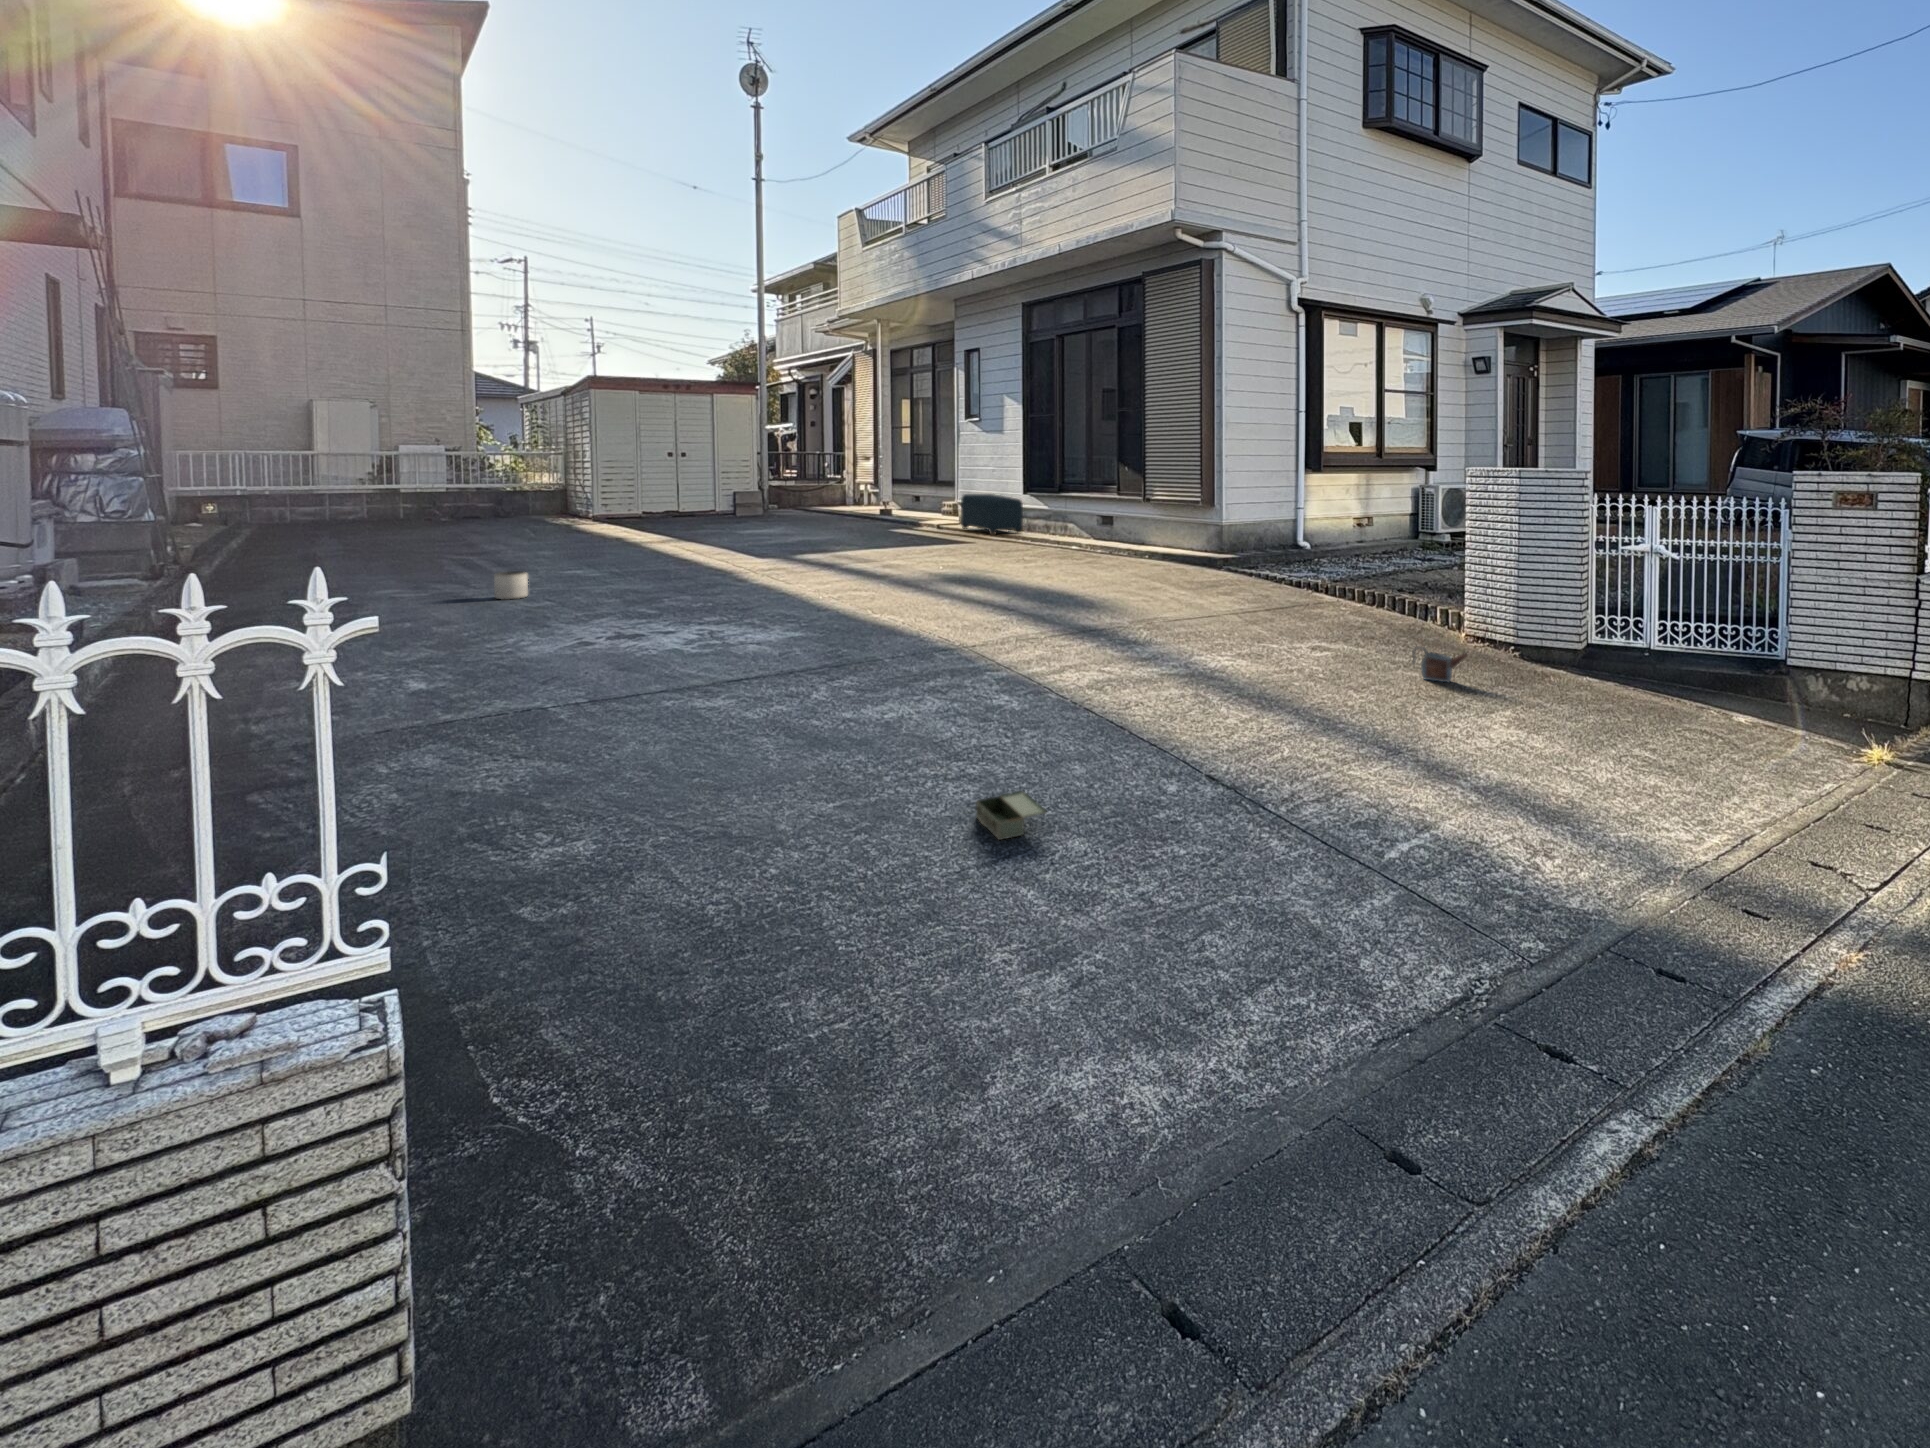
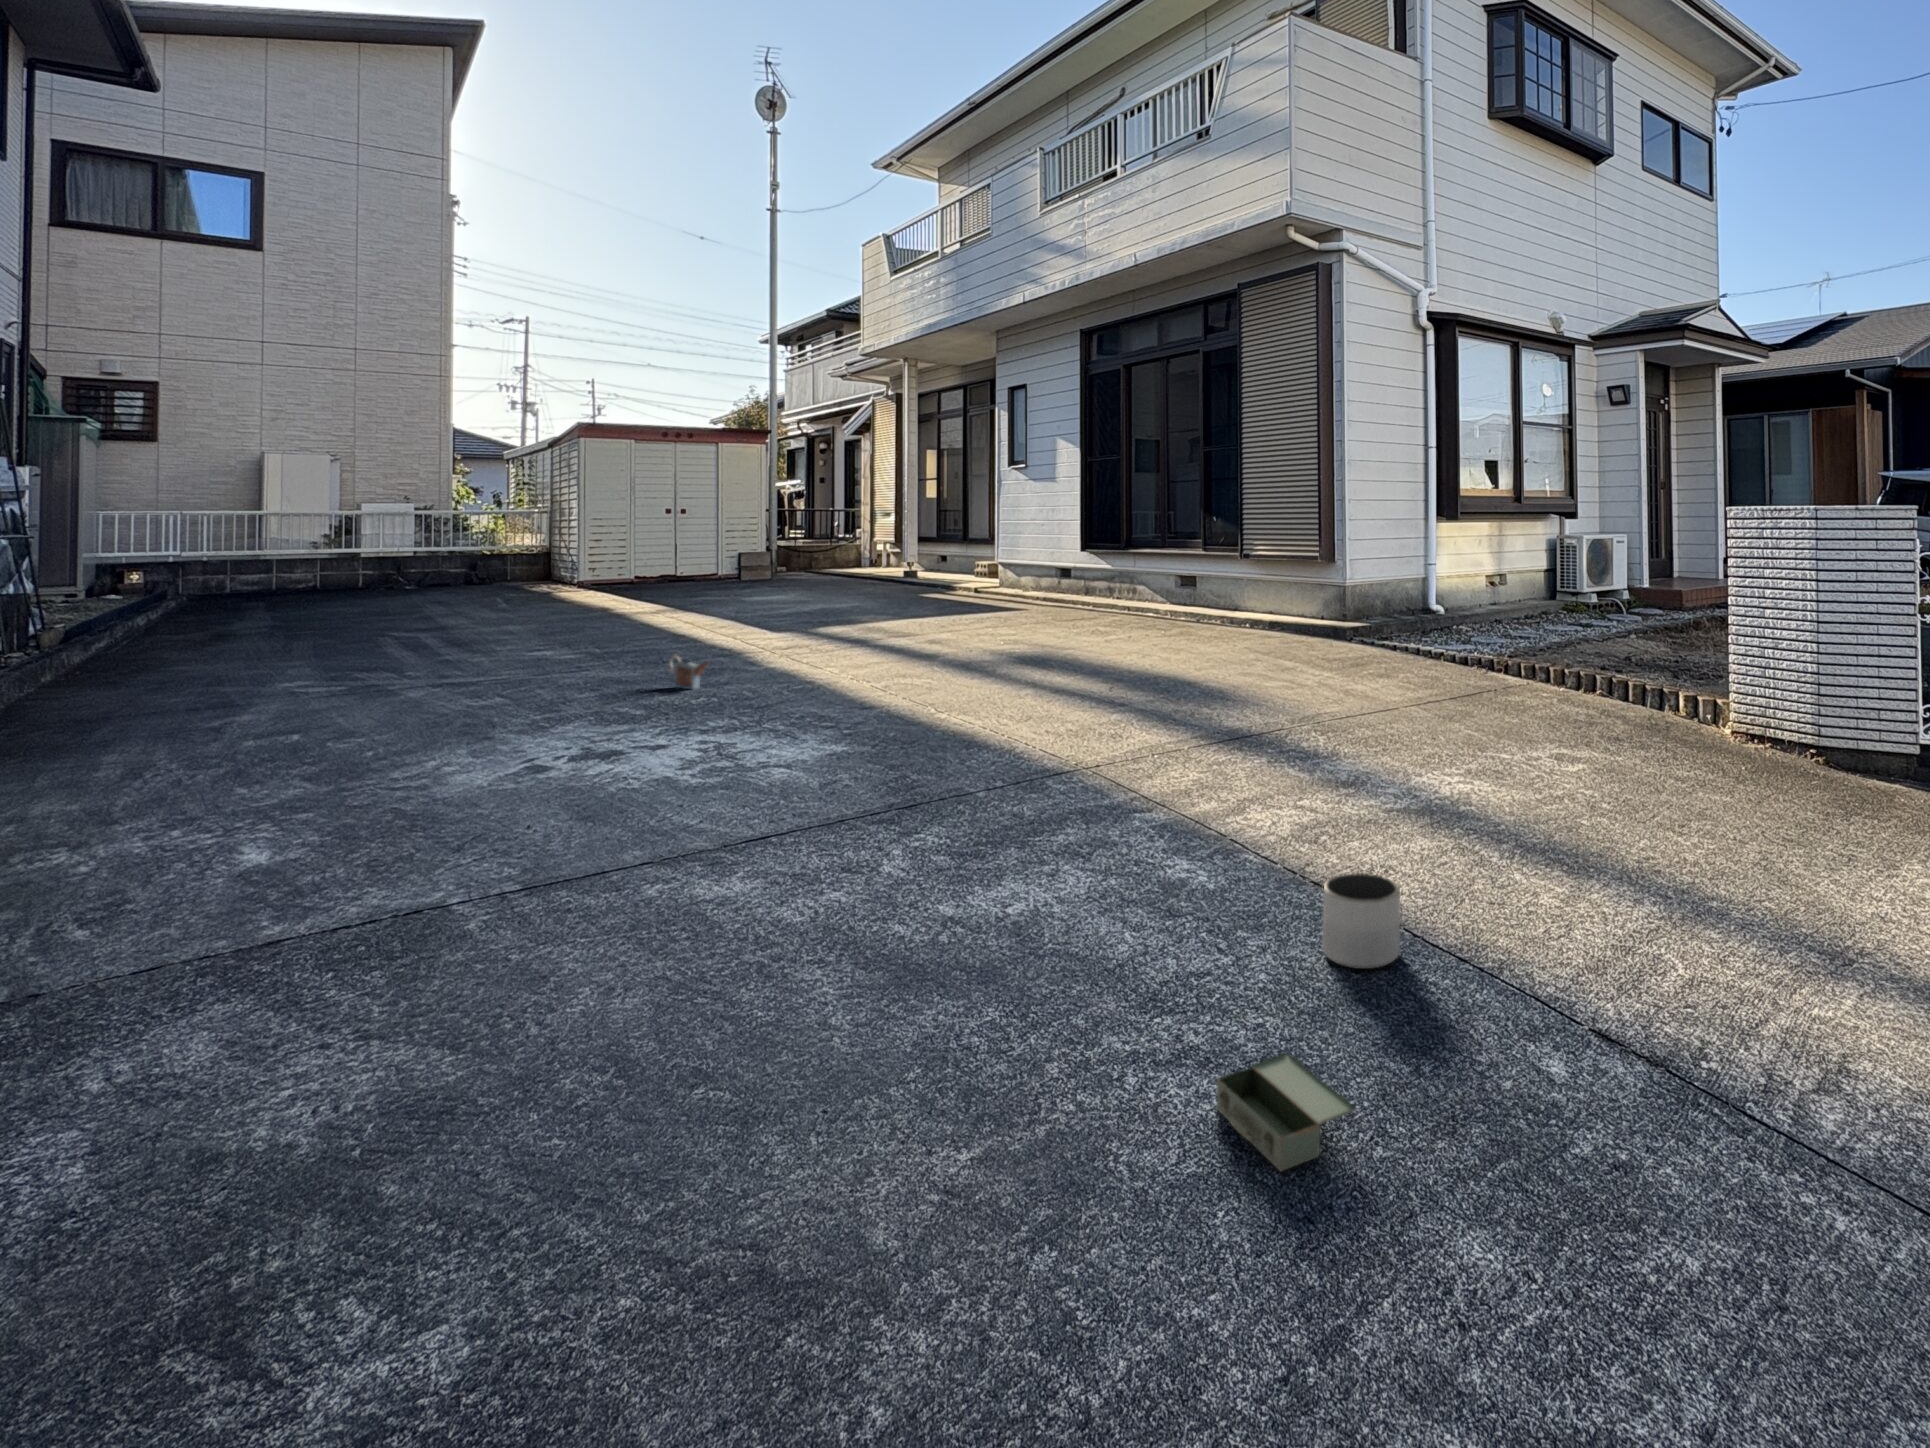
bench: present [961,494,1023,535] -> none [1005,552,1078,601]
planter: present [494,571,528,600] -> present [1322,873,1400,969]
watering can: present [1412,646,1467,682] -> present [669,655,708,690]

